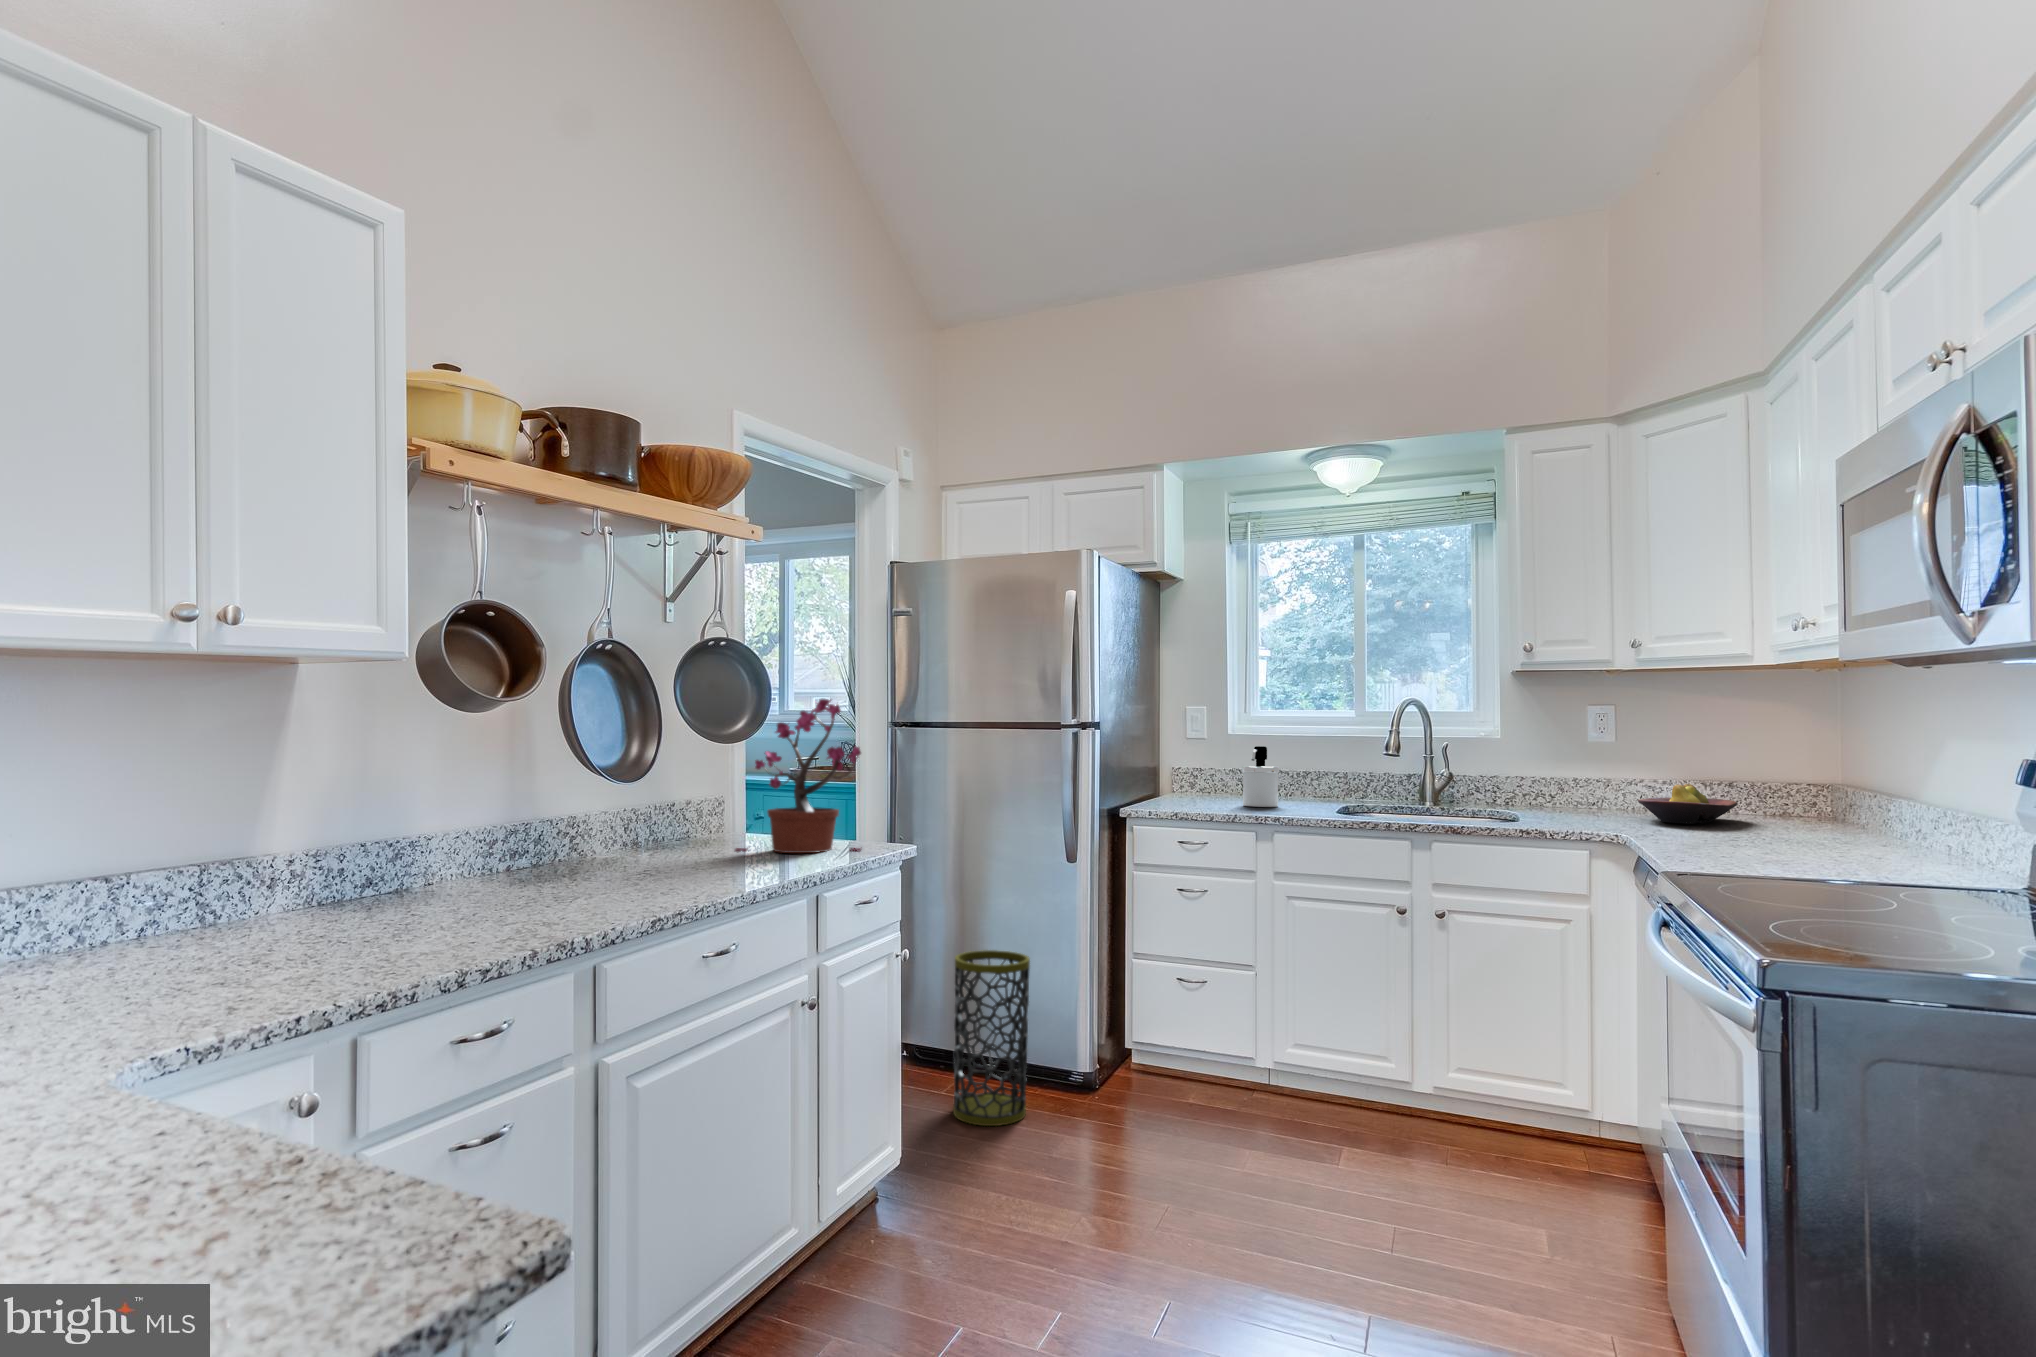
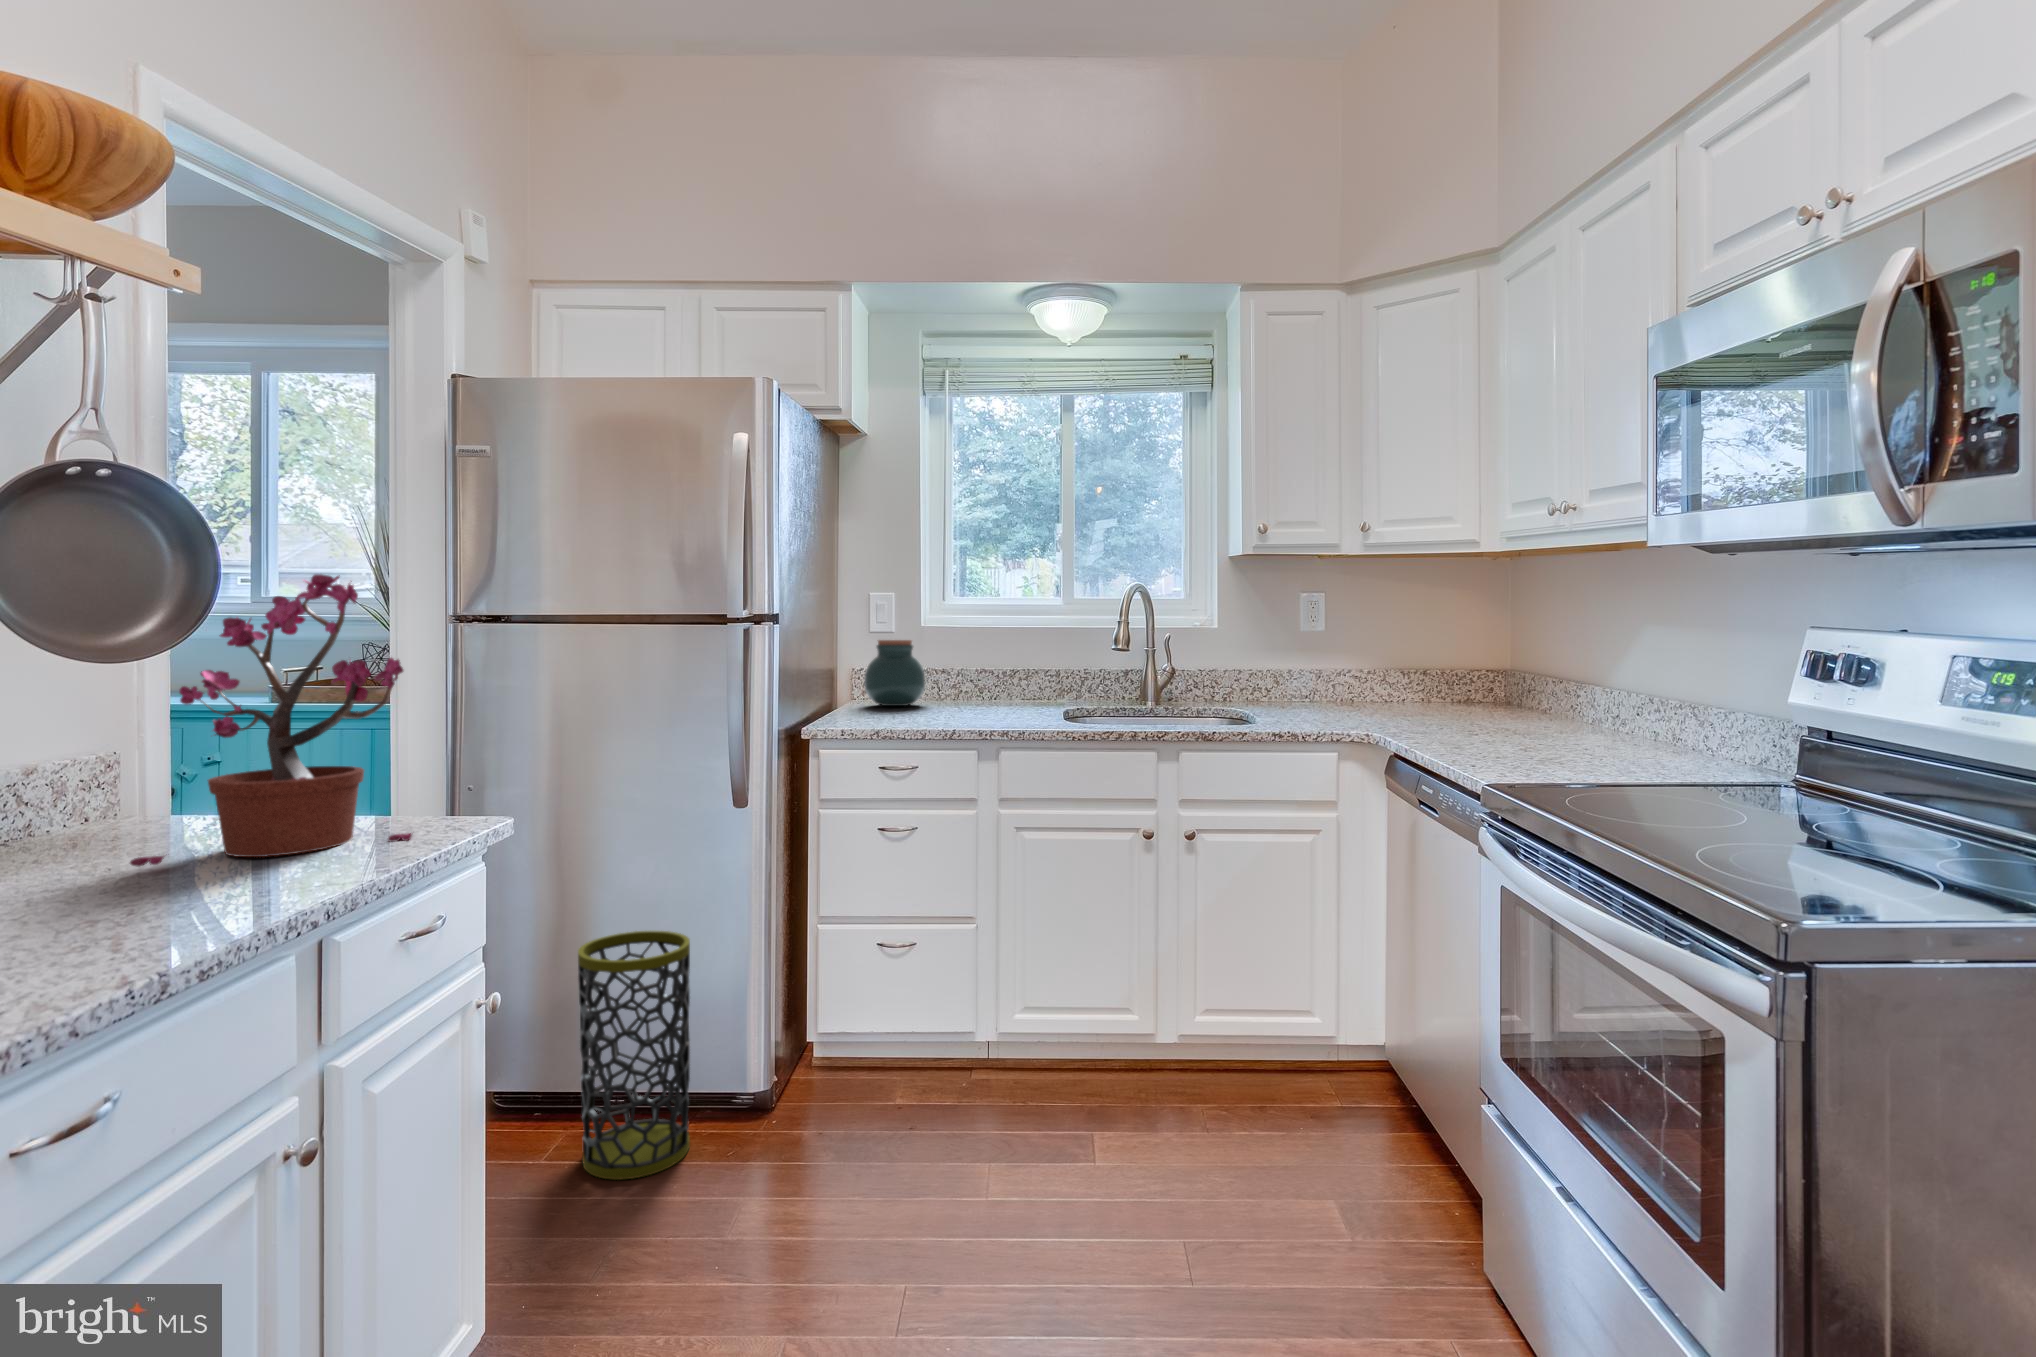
jar: none [1180,743,1231,798] -> present [864,640,925,706]
soap dispenser: present [1242,746,1279,807] -> none [948,644,992,717]
fruit bowl: present [1638,784,1737,824] -> none [1367,676,1456,719]

